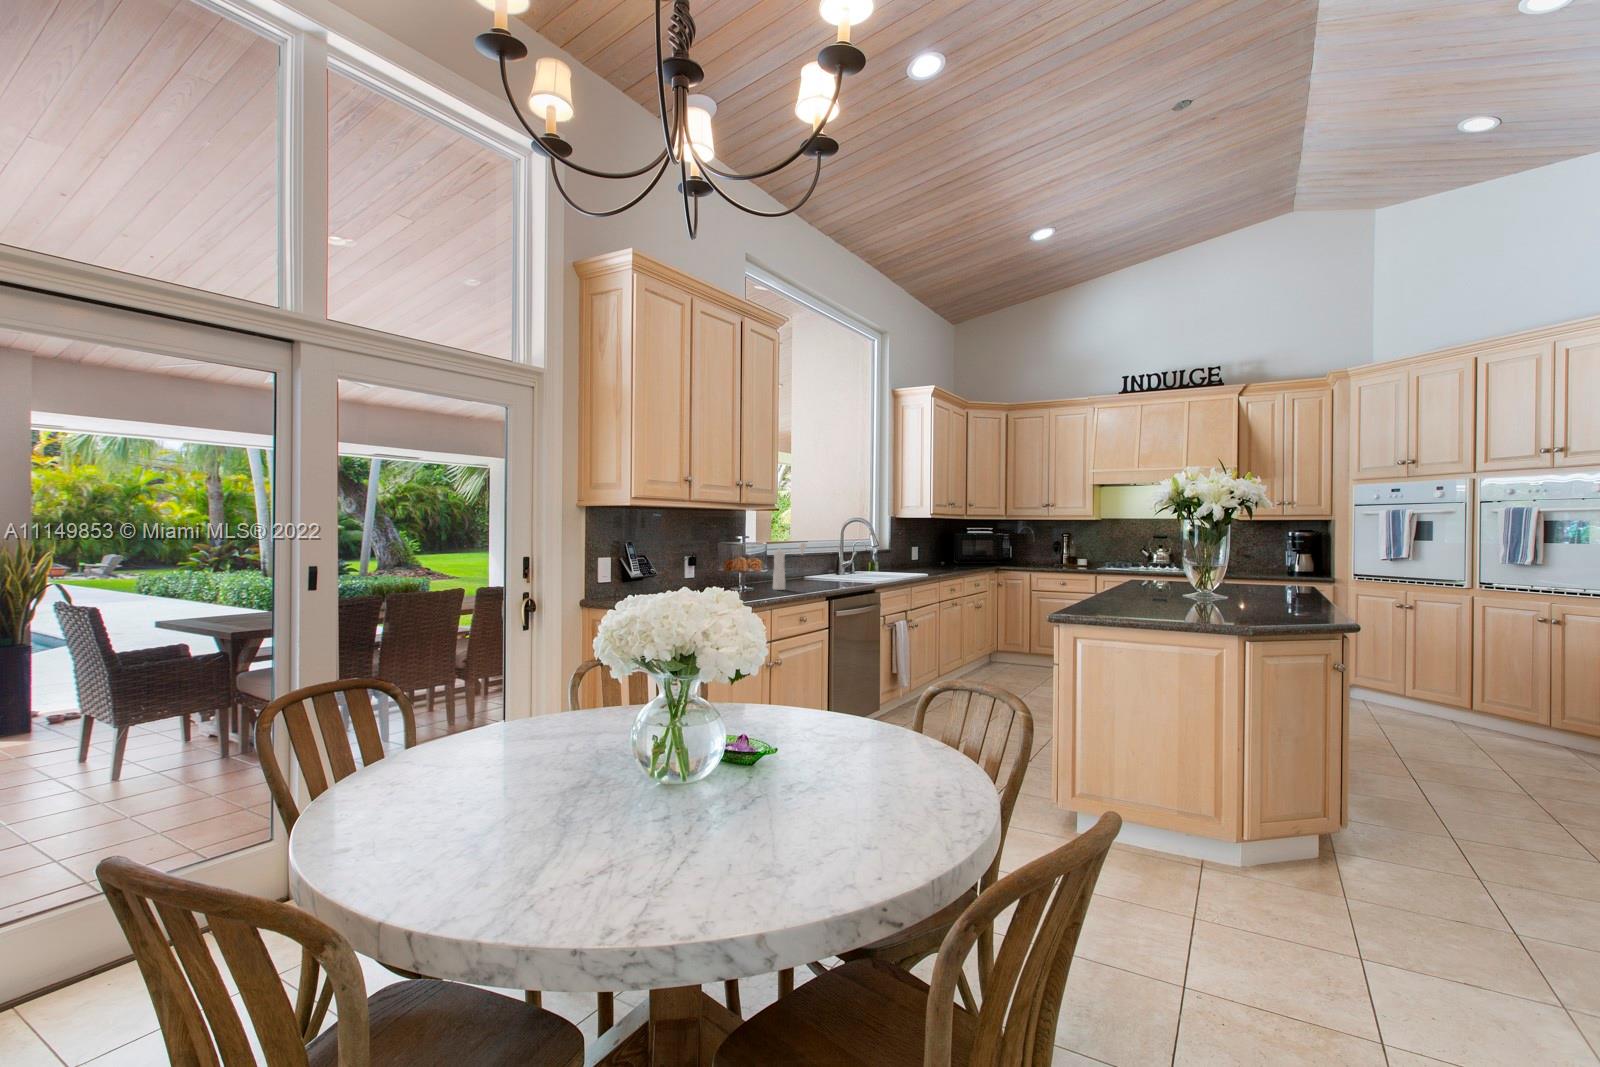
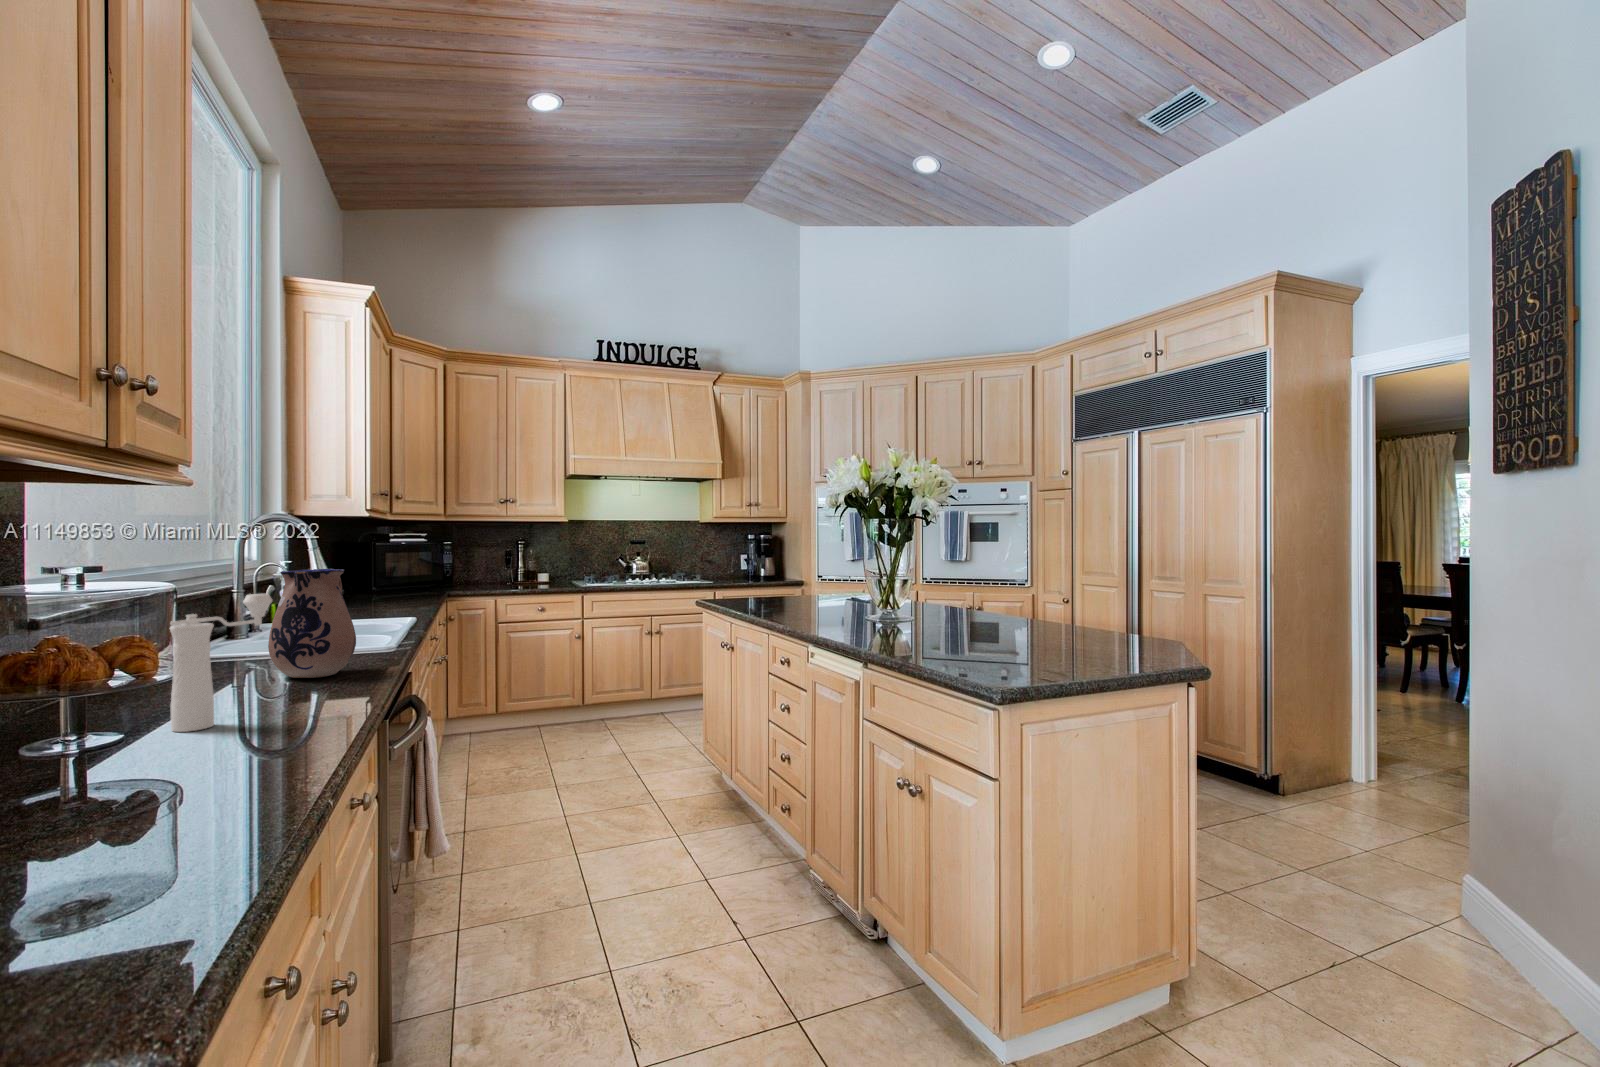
ceramic pitcher: none [825,537,858,585] -> present [268,569,356,678]

